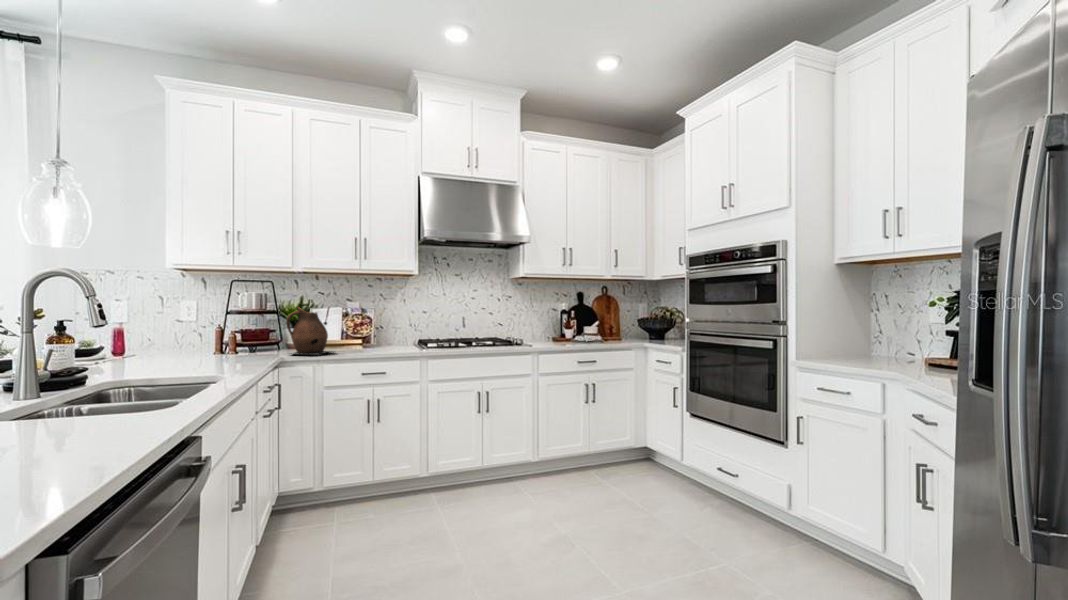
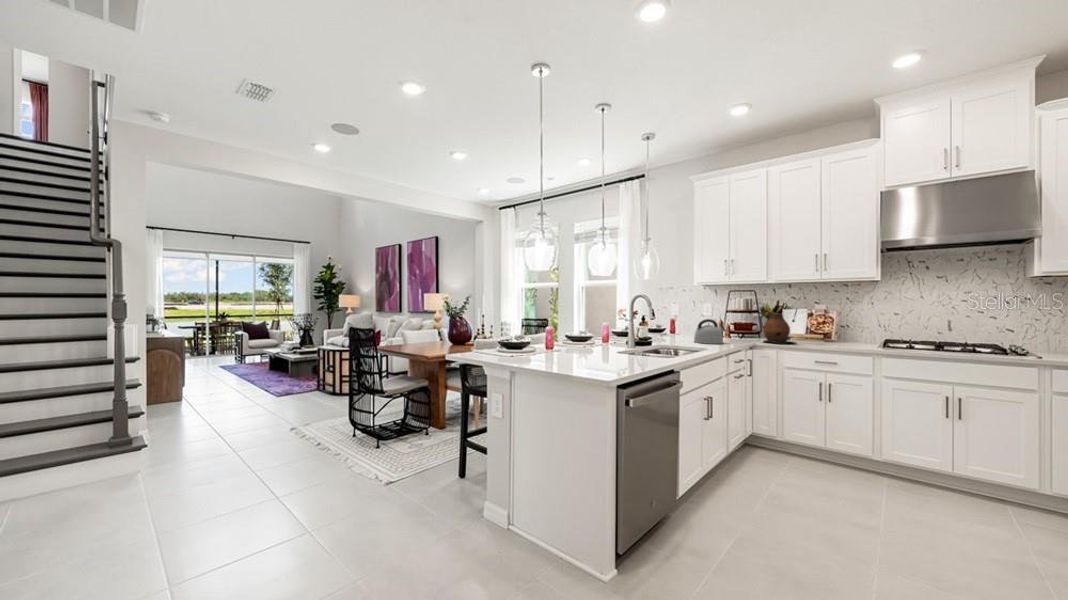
kettle: none [179,324,237,367] -> present [694,319,725,344]

